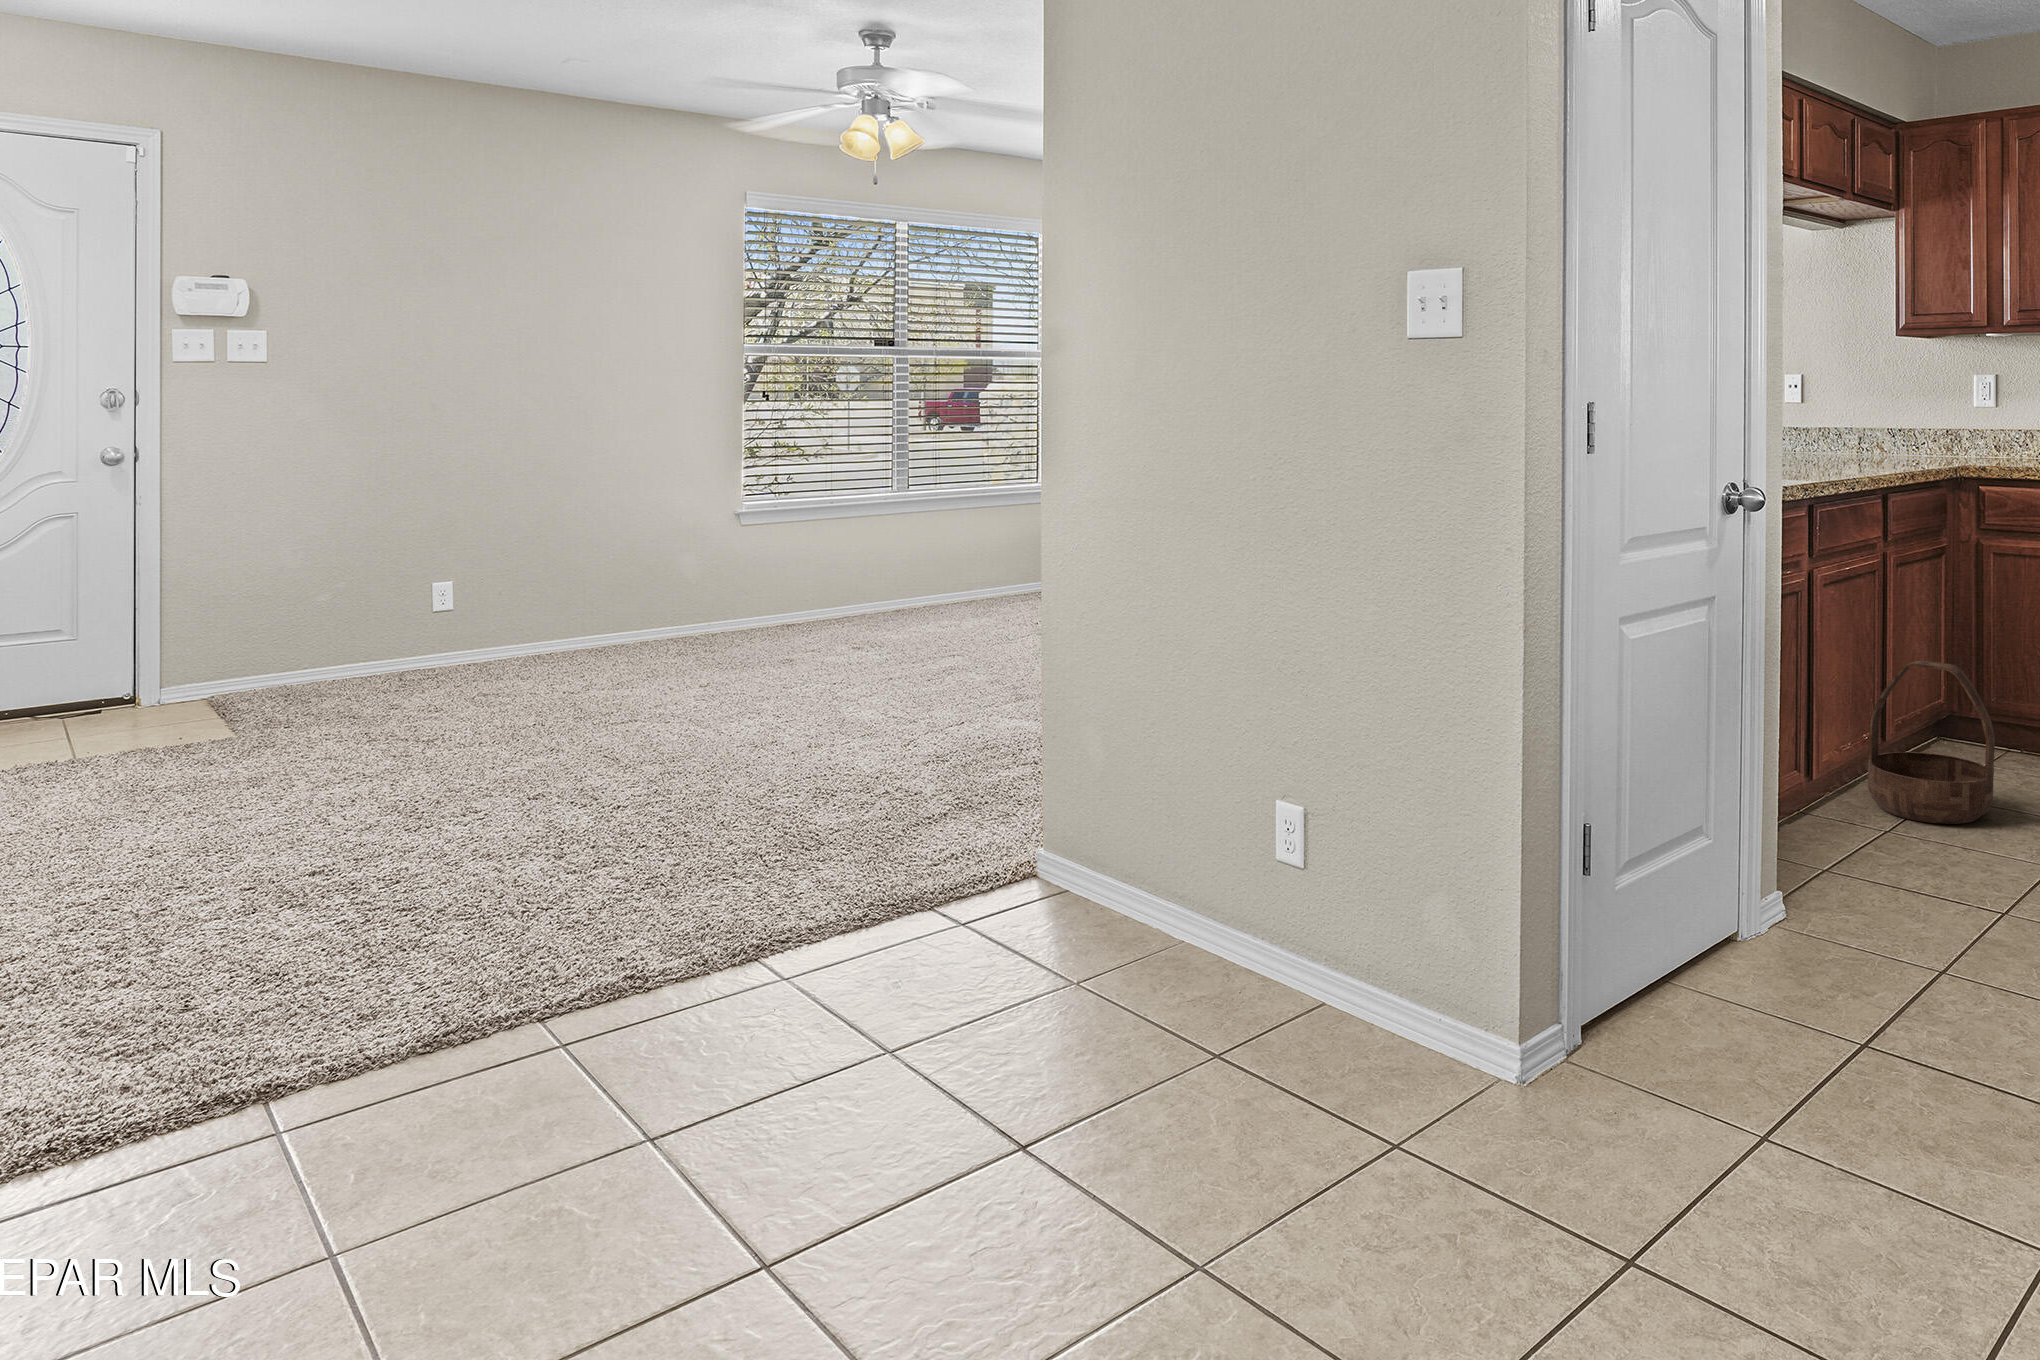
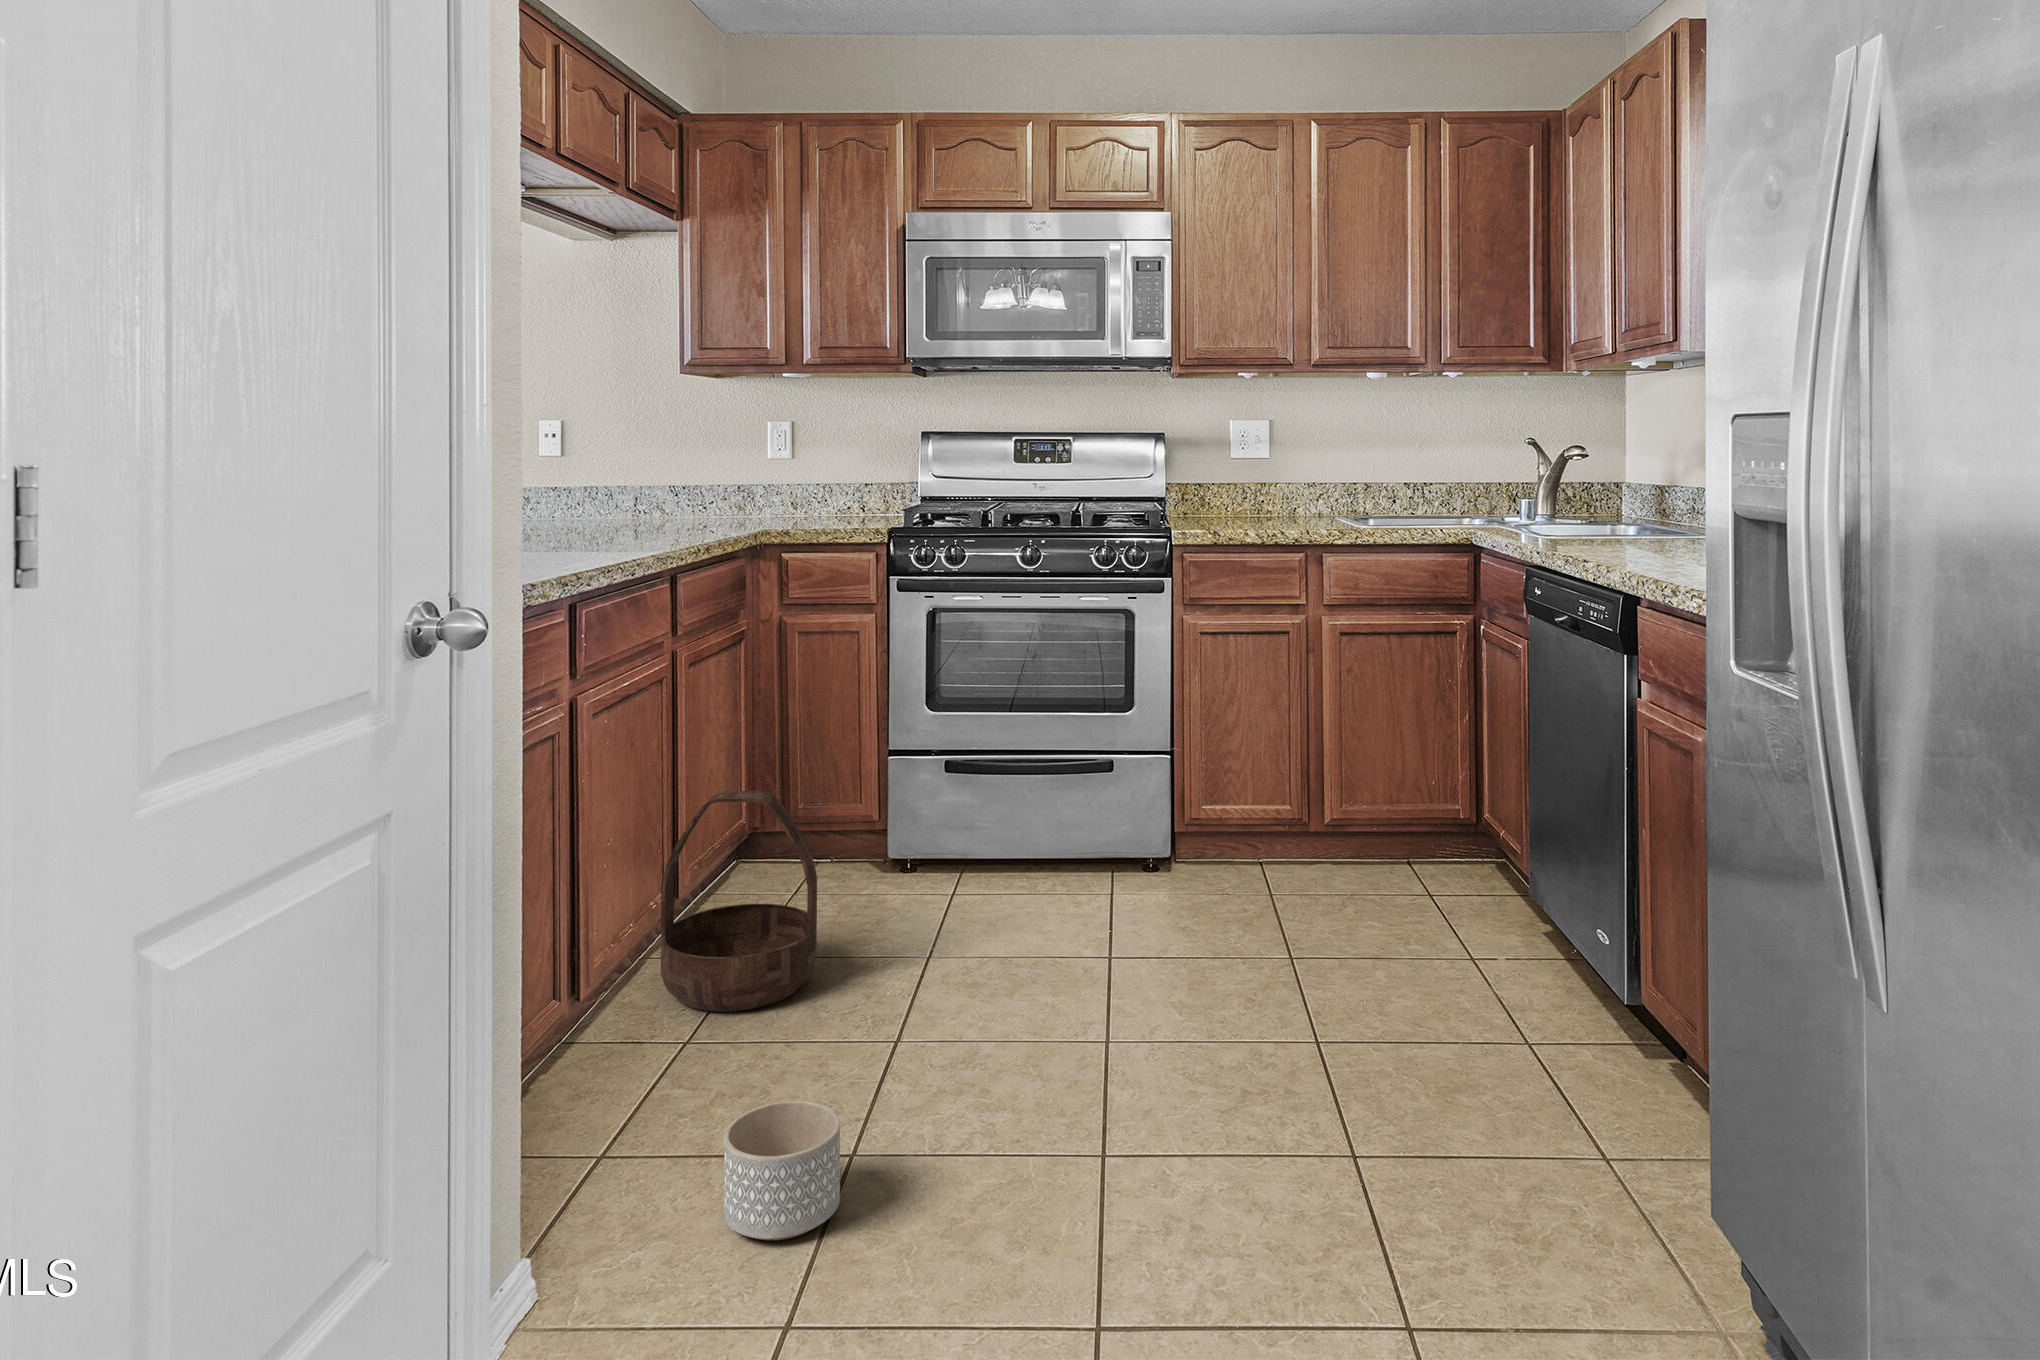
planter: none [1911,852,1997,934] -> present [724,1100,840,1240]

